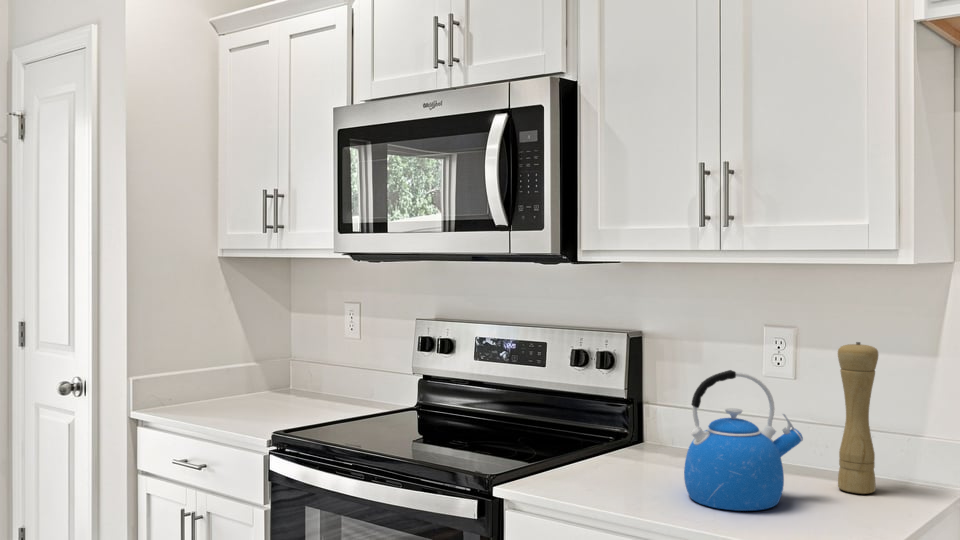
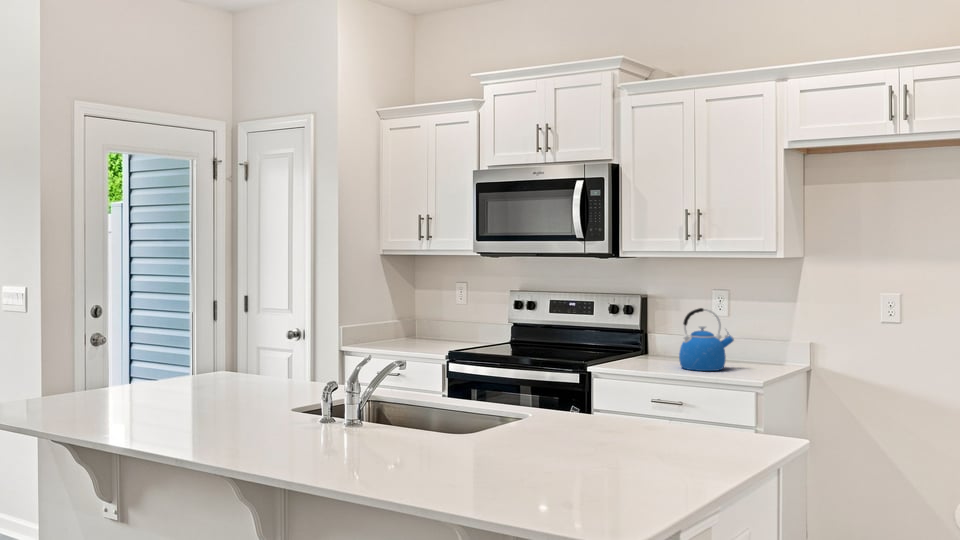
pepper mill: present [838,342,878,494] -> none [750,295,768,367]

